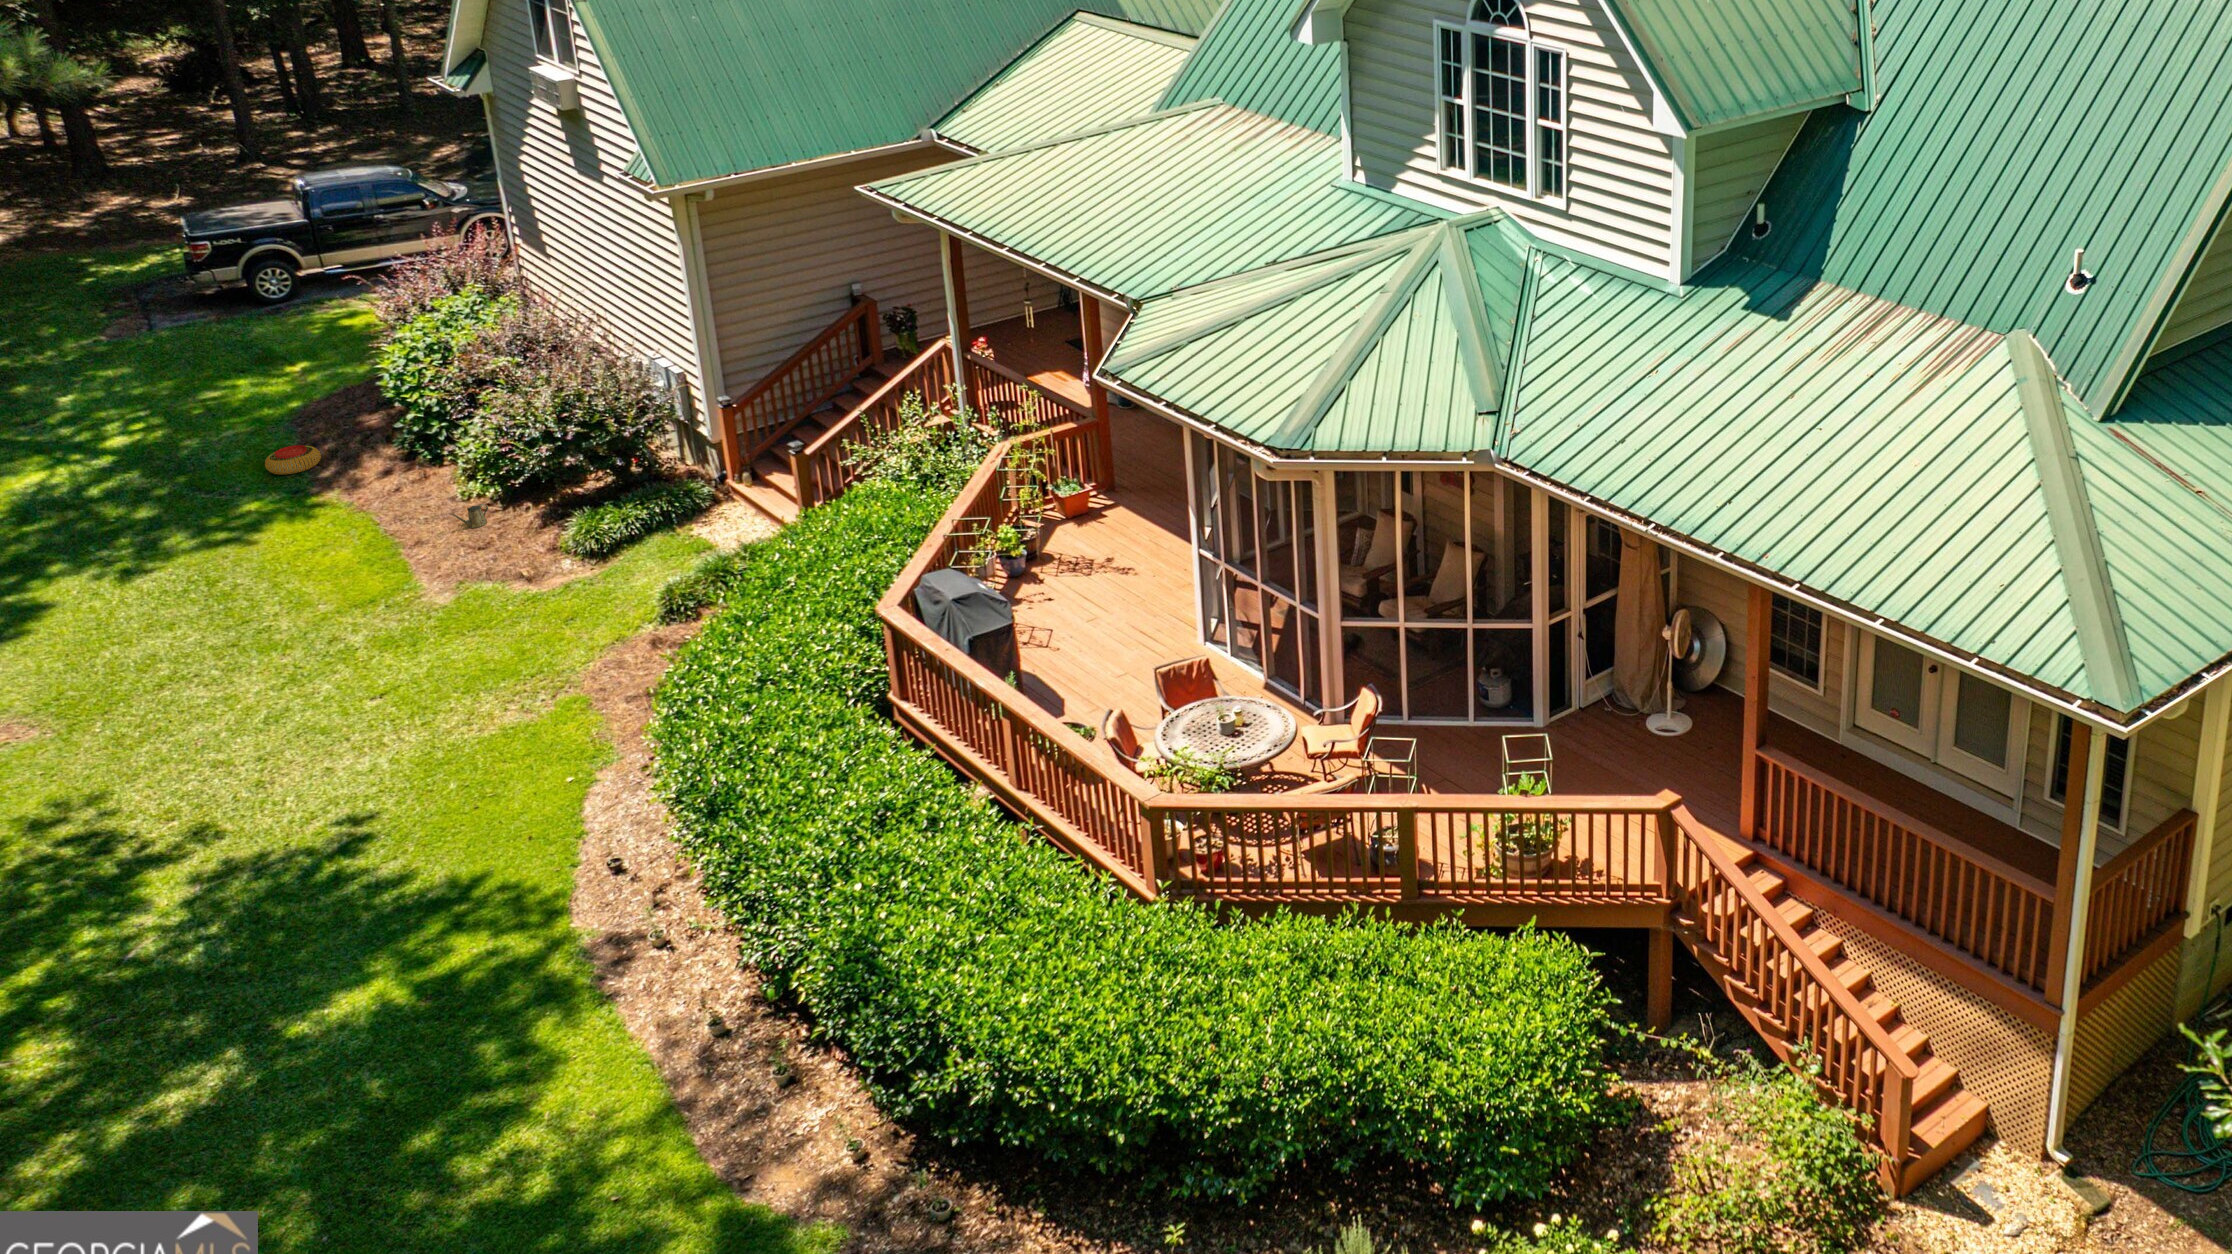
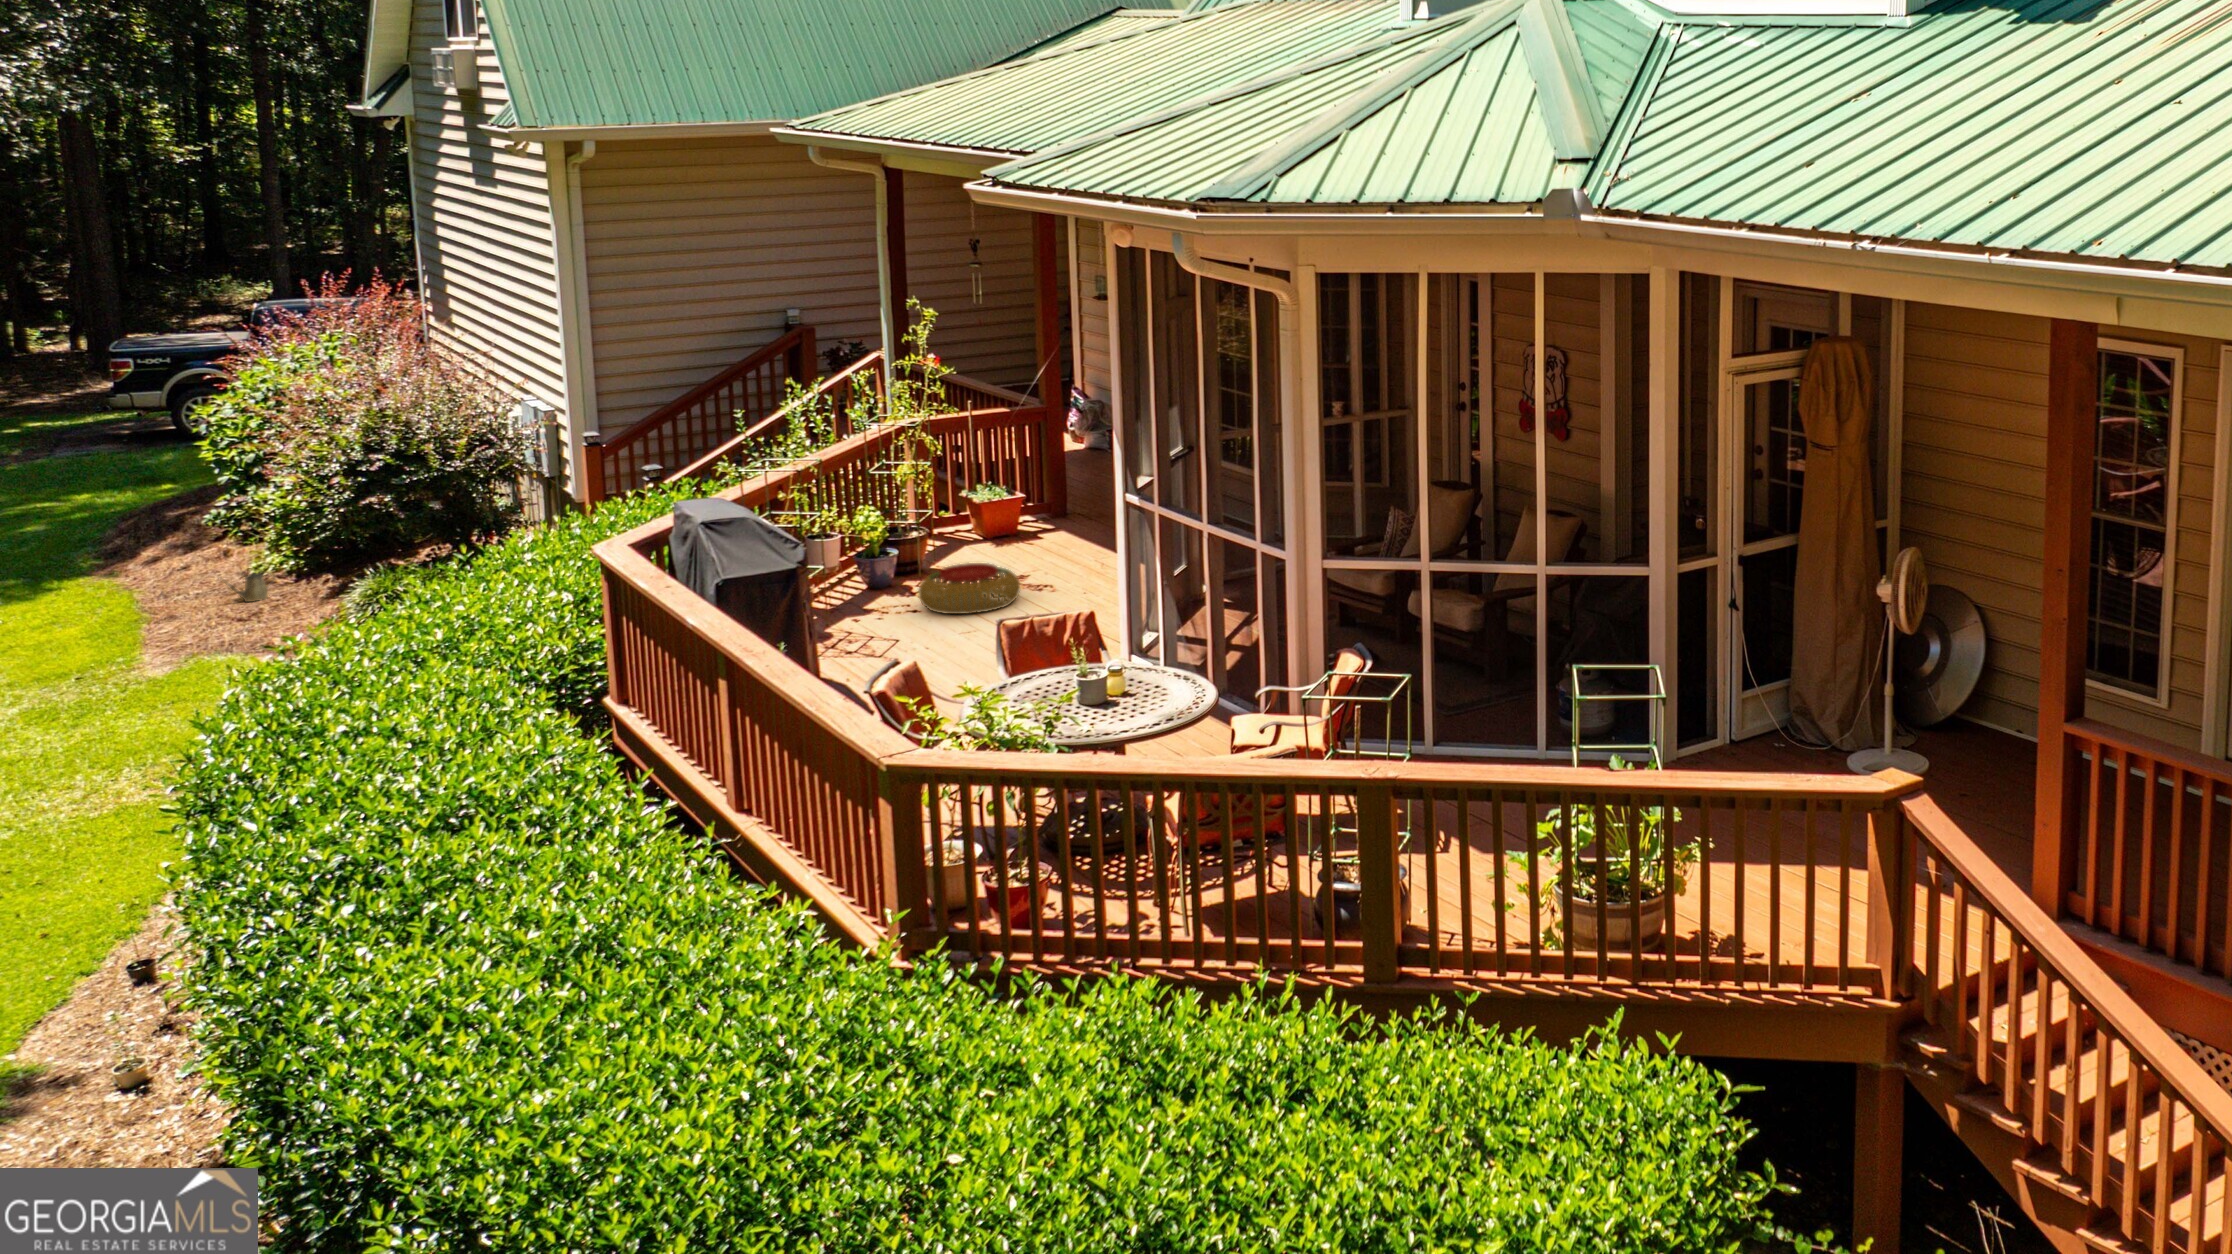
pouf: present [265,445,321,475] -> present [918,563,1020,614]

